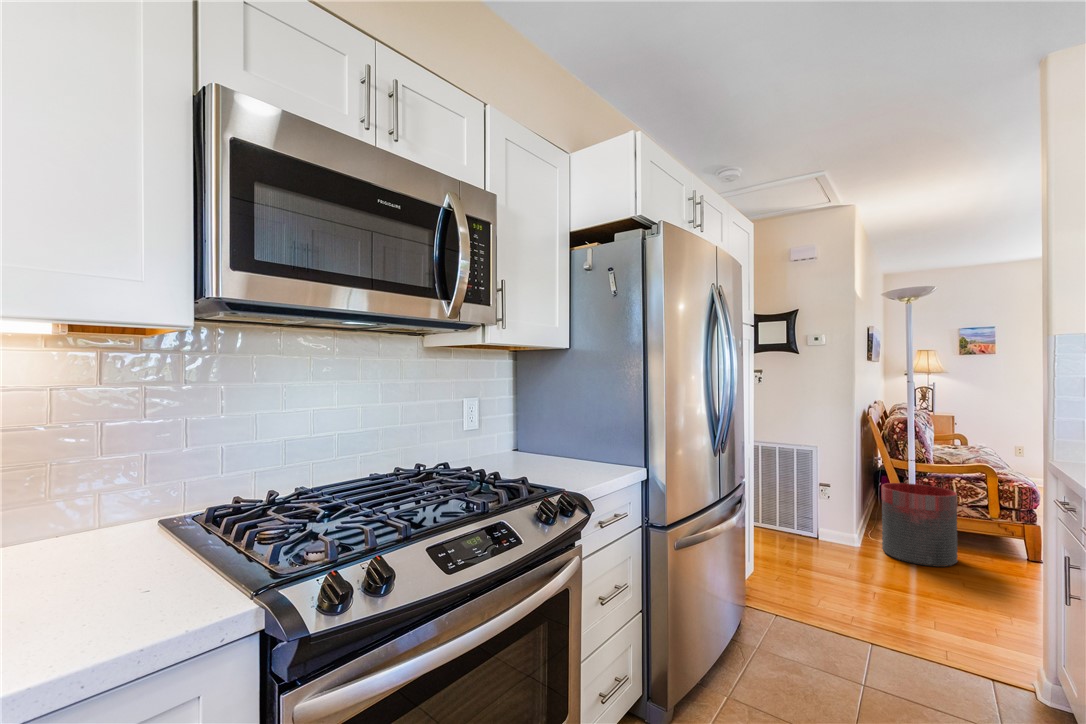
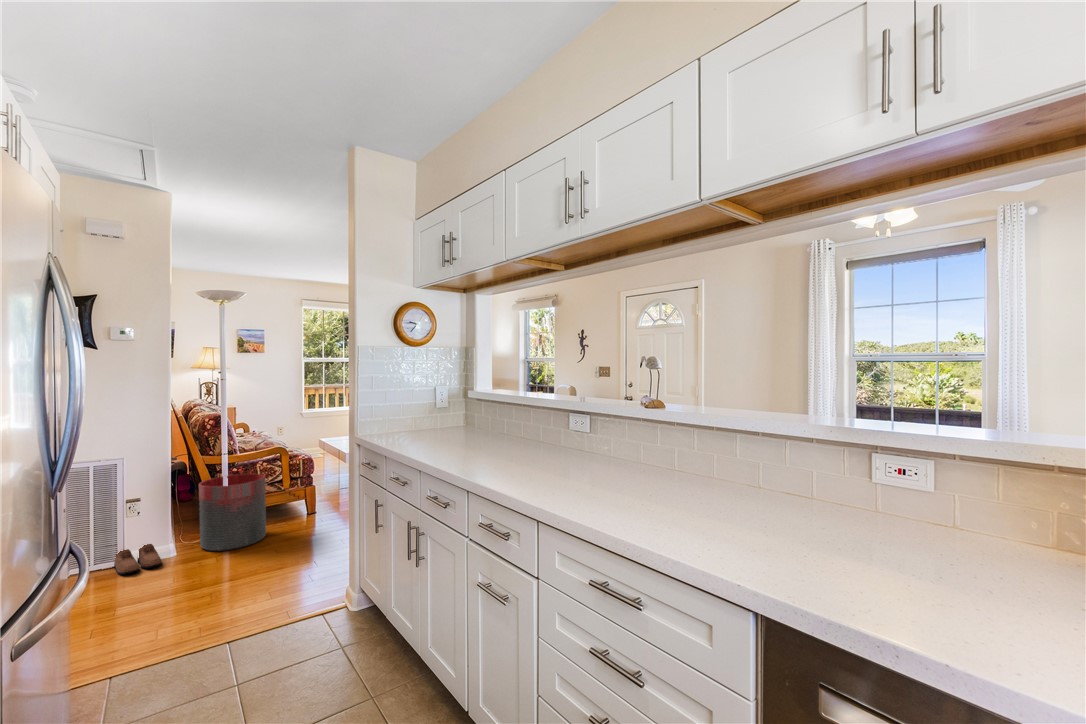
shoe: none [808,526,844,551] -> present [114,544,162,574]

